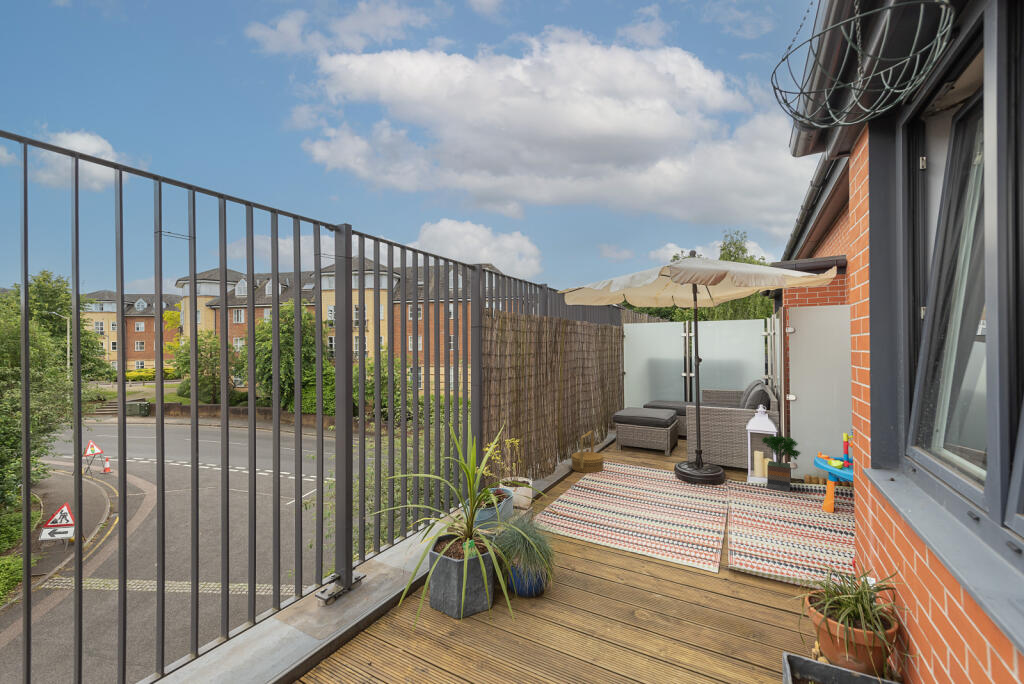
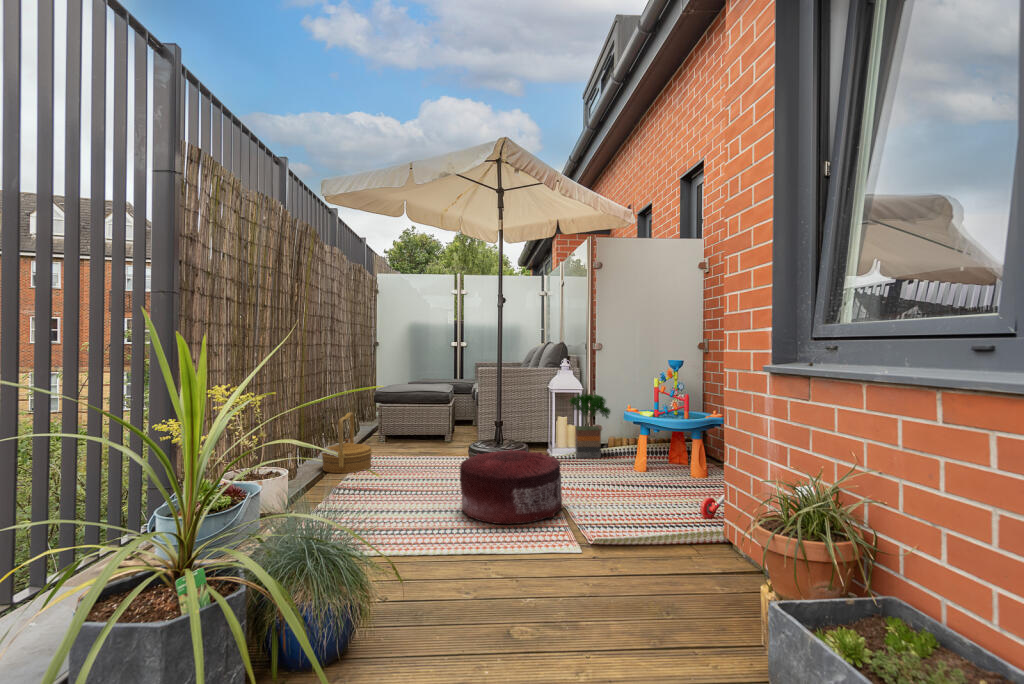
pouf: none [646,478,726,538] -> present [460,449,563,524]

